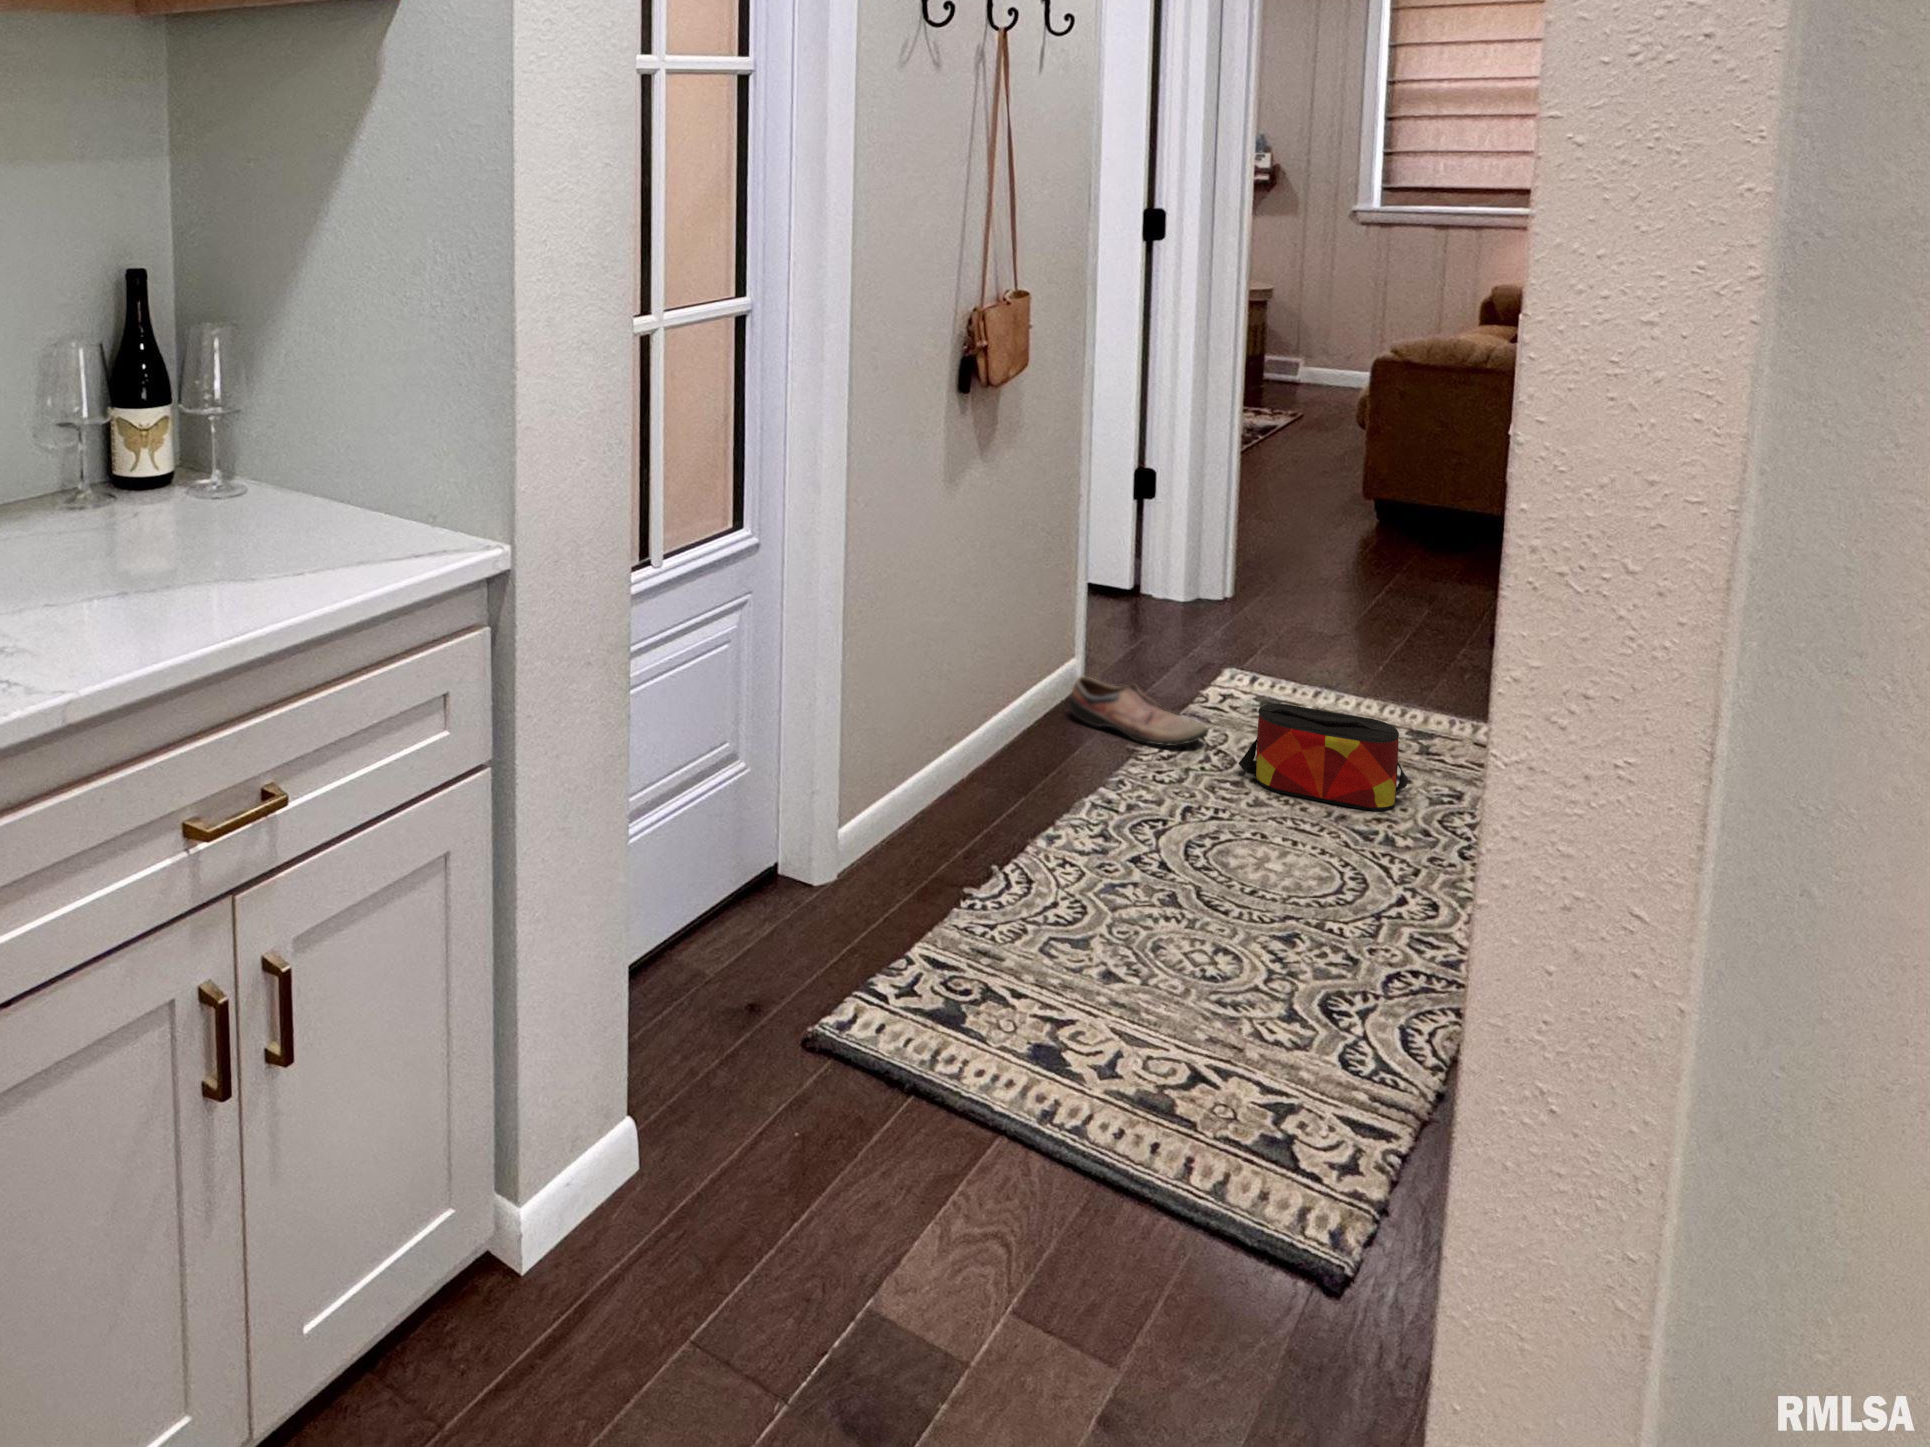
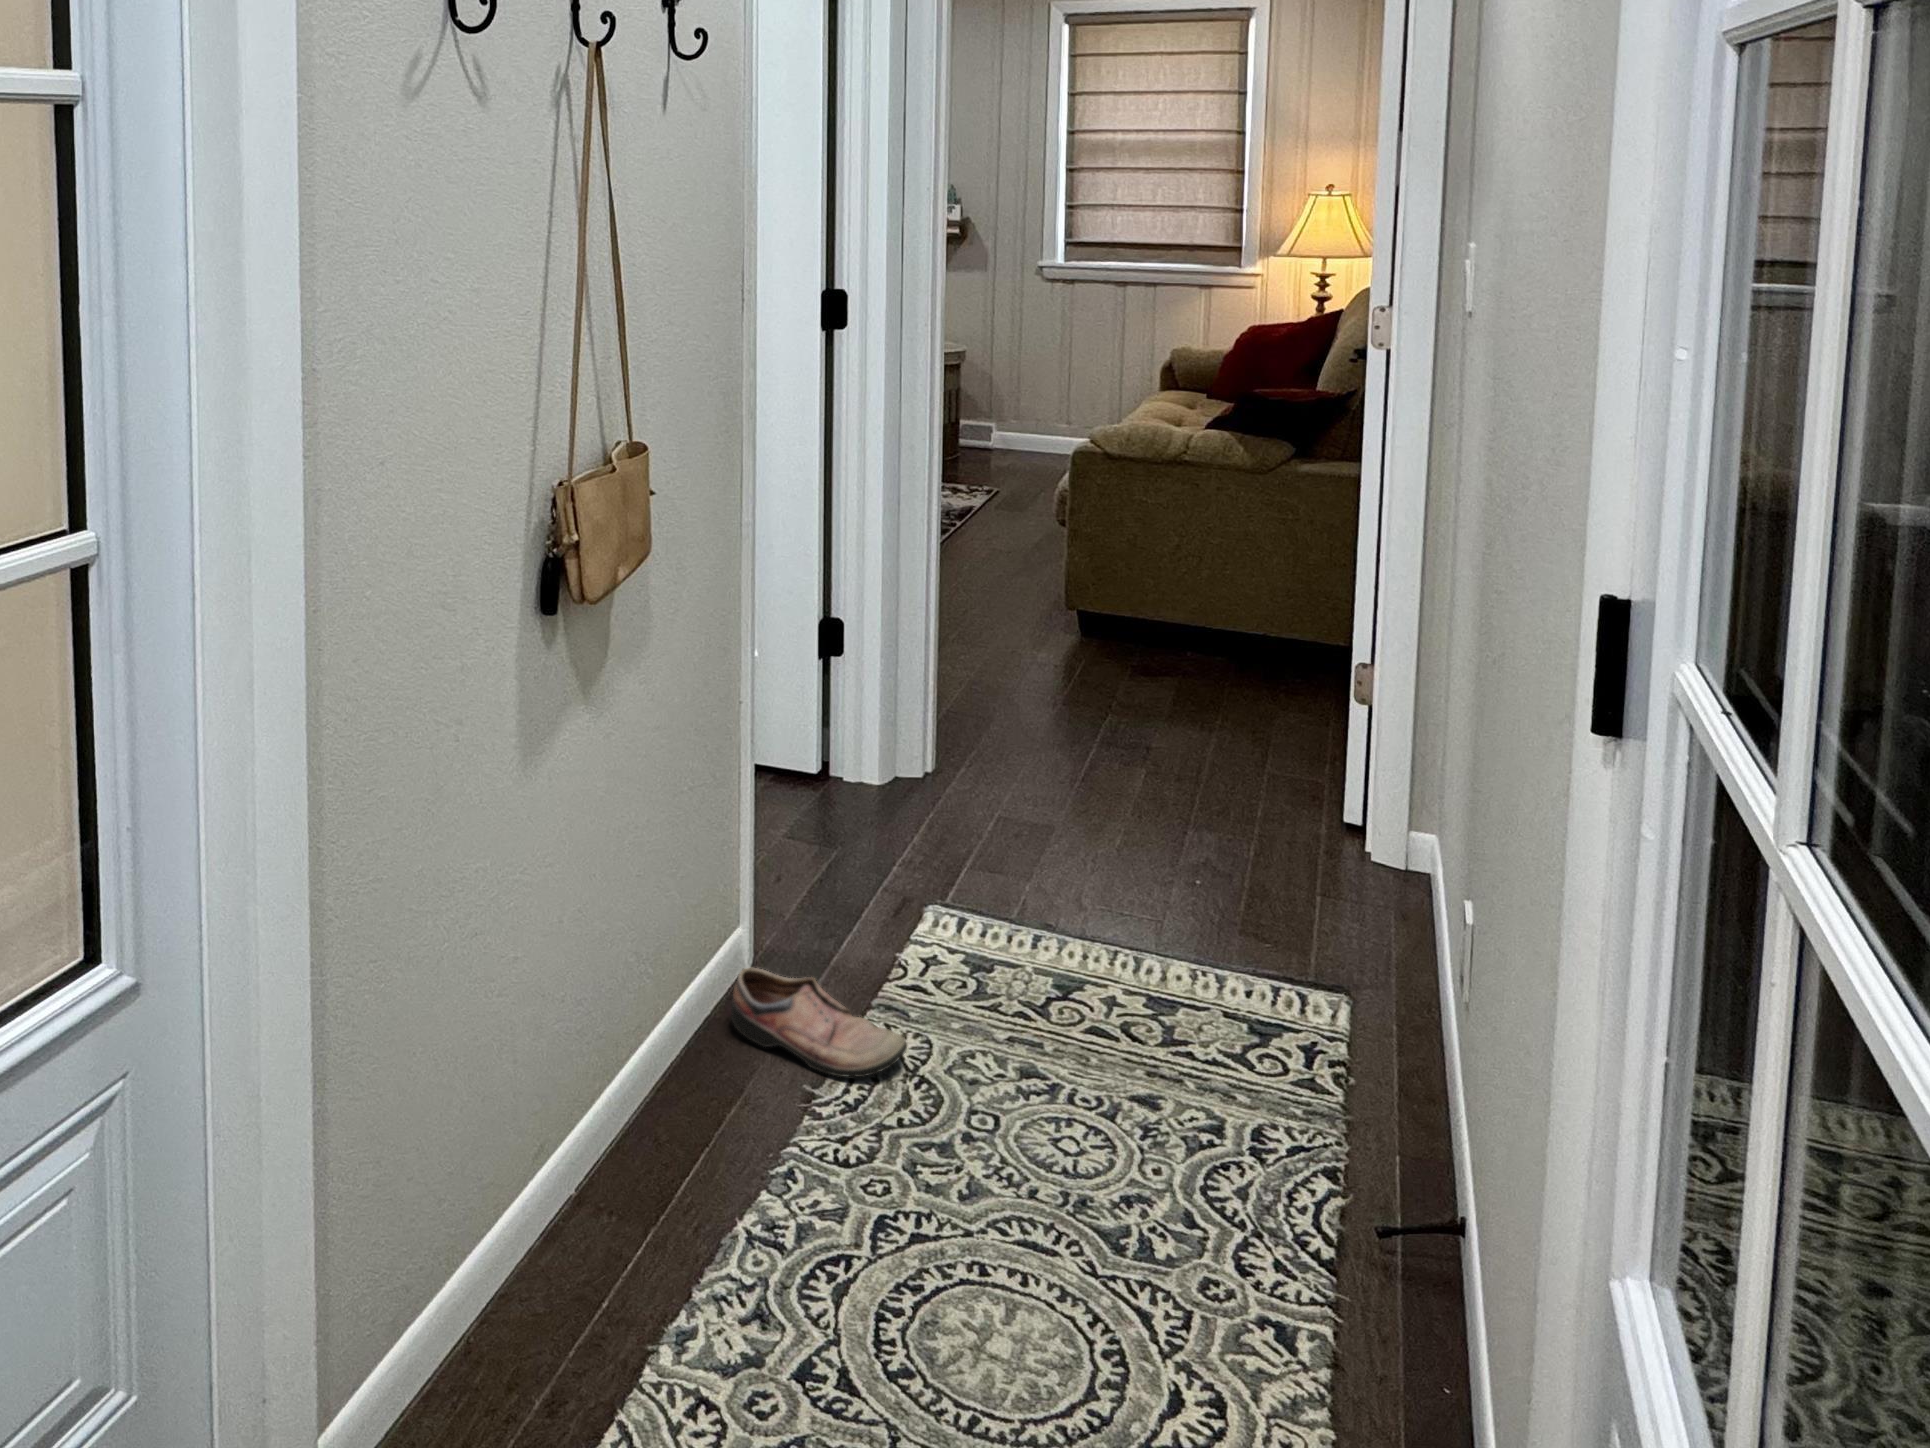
bag: present [1238,704,1407,811] -> none [946,1015,1159,1181]

